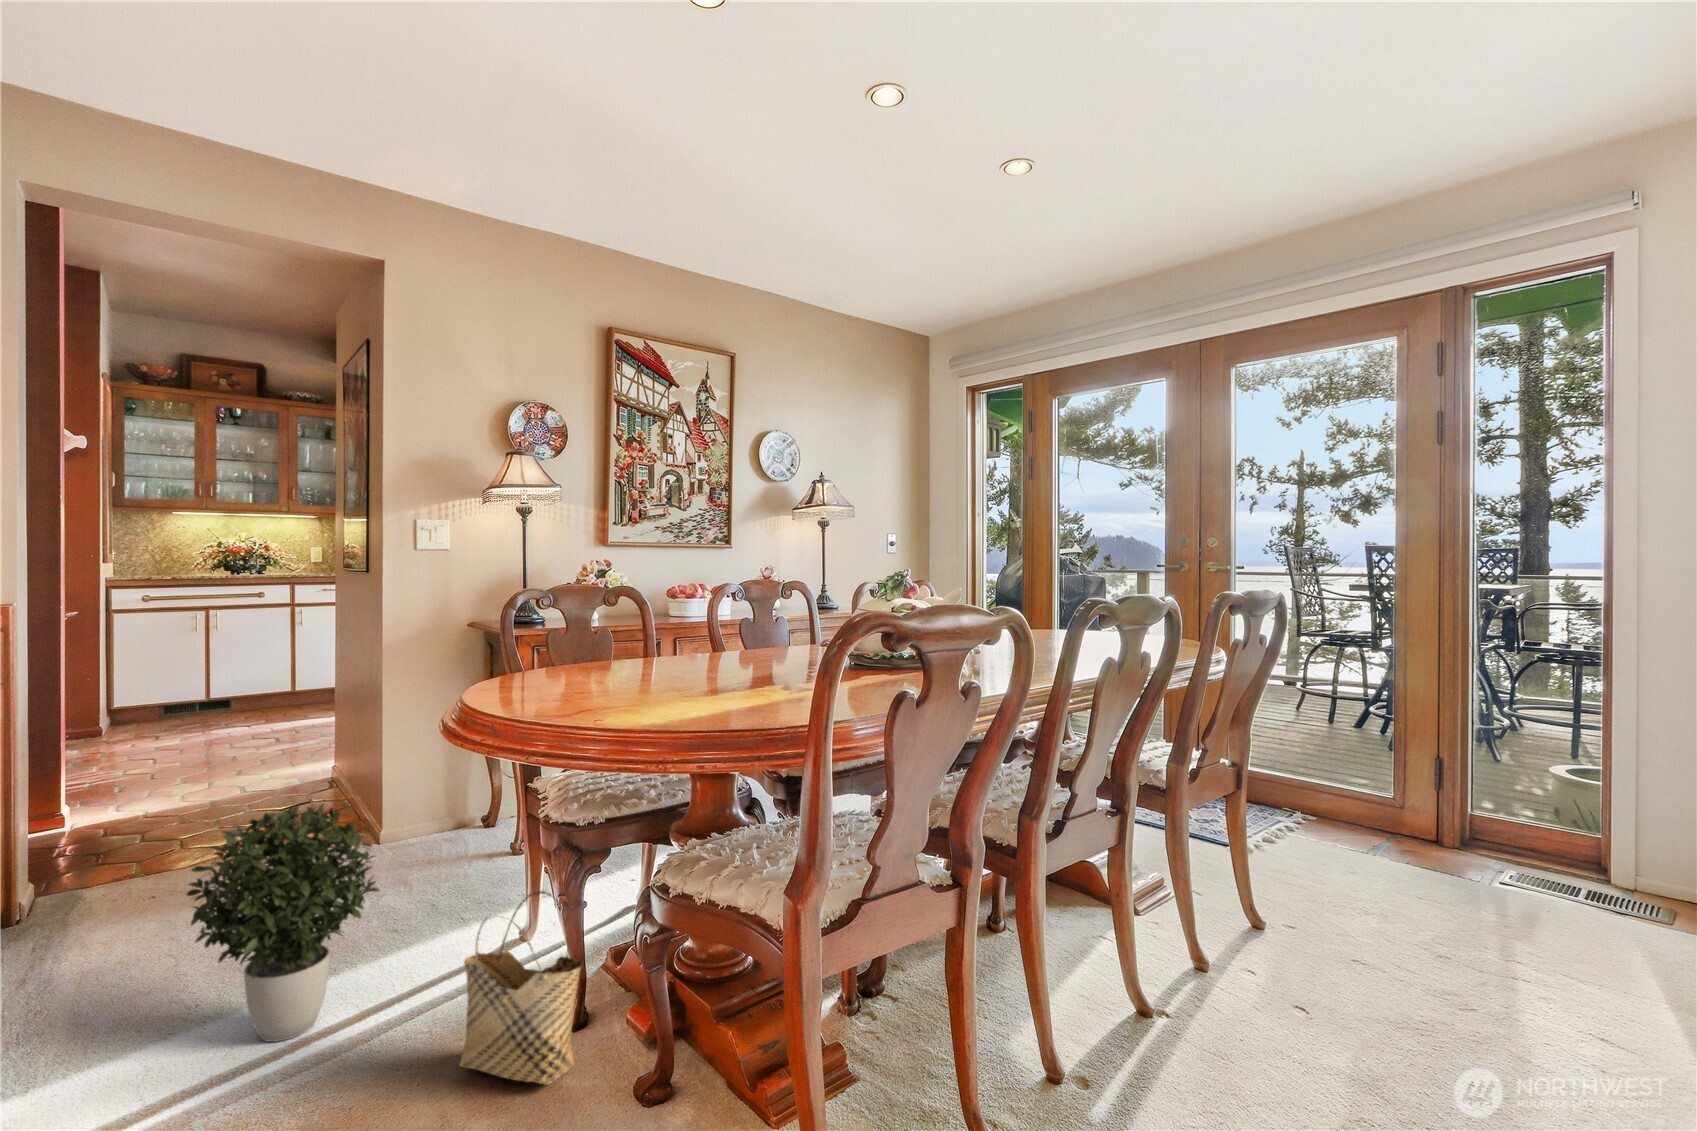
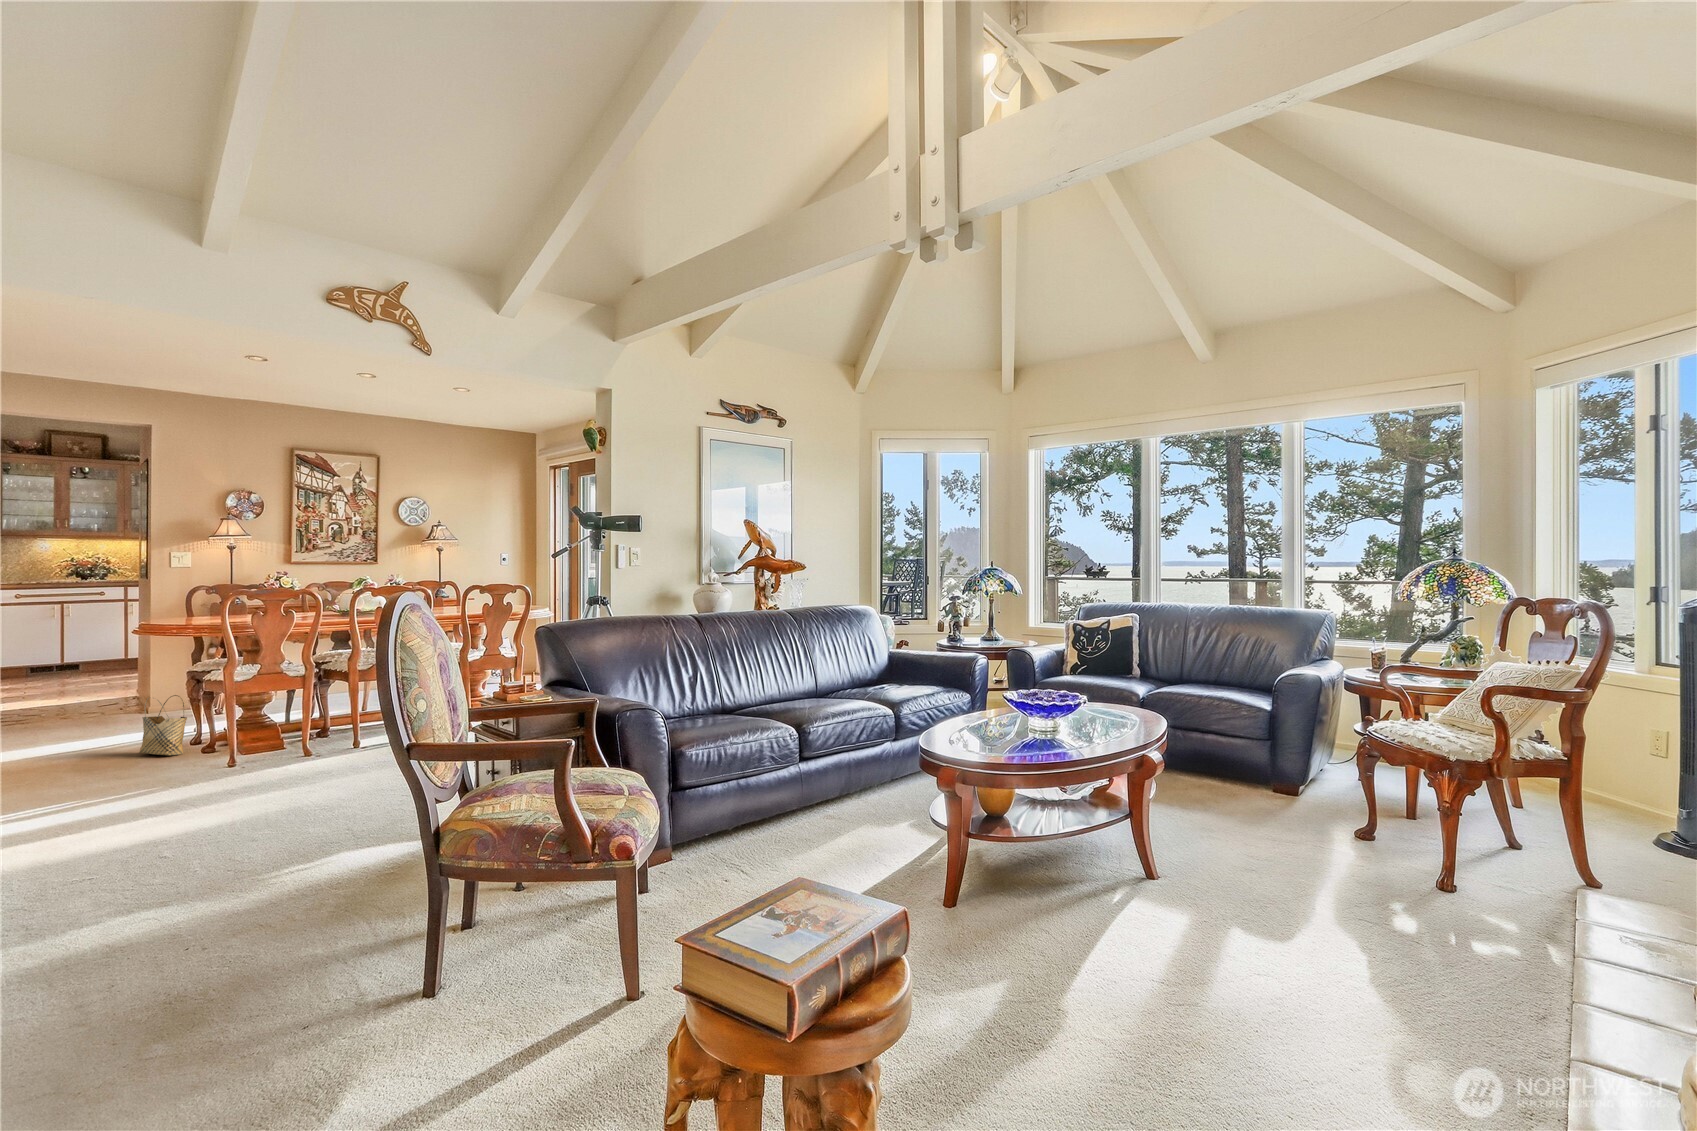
potted plant: present [187,804,379,1042] -> none [36,667,118,752]

